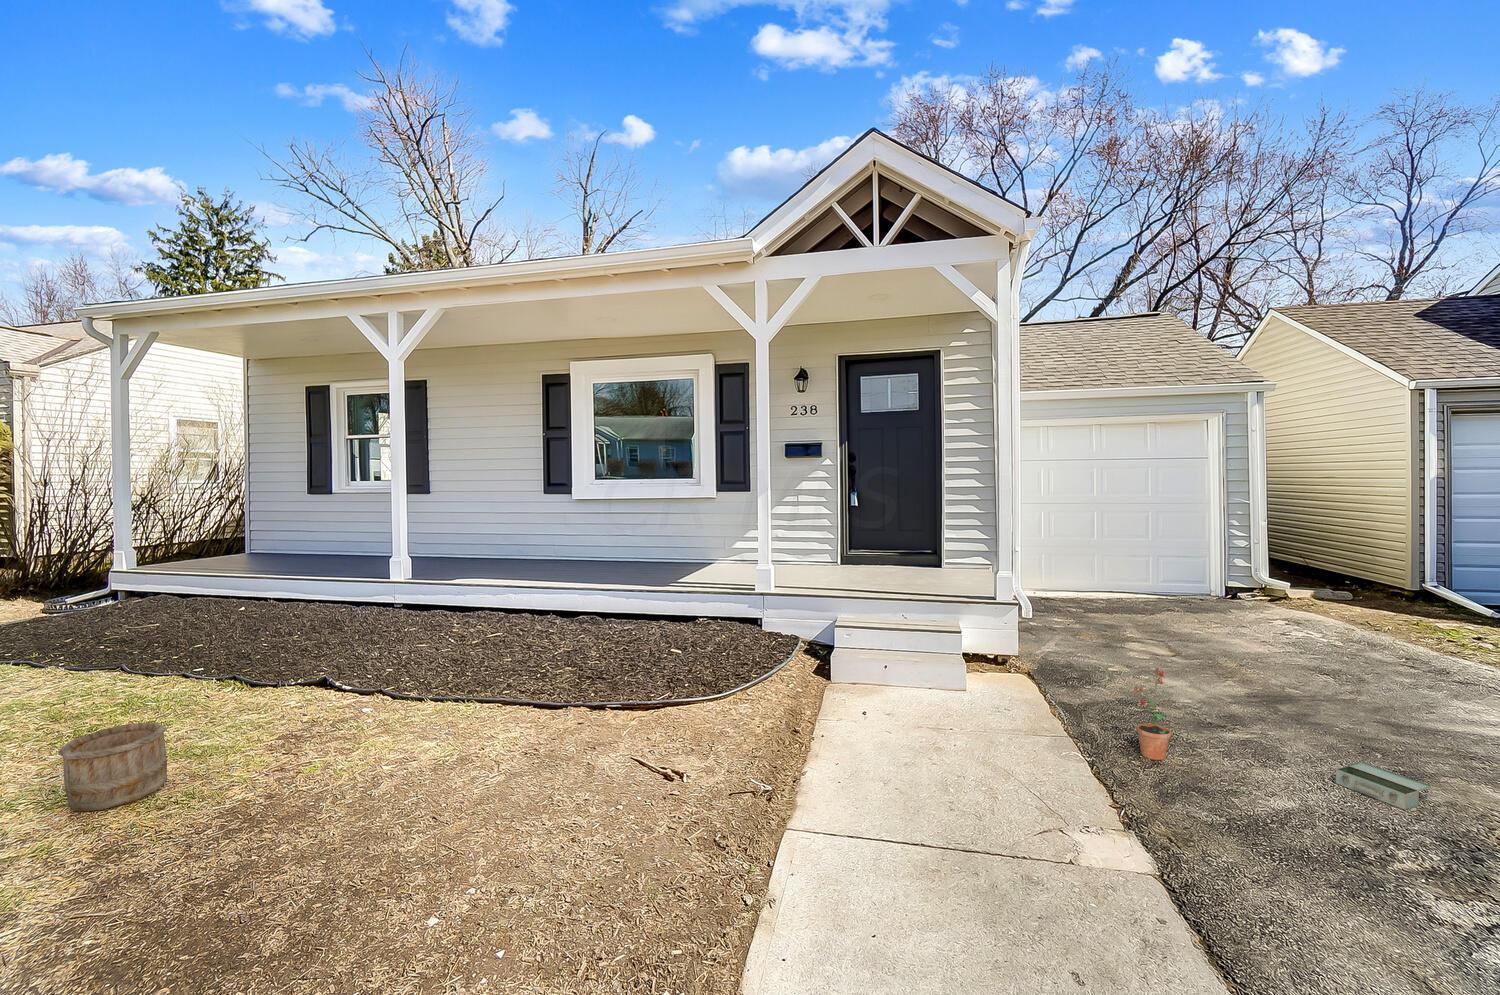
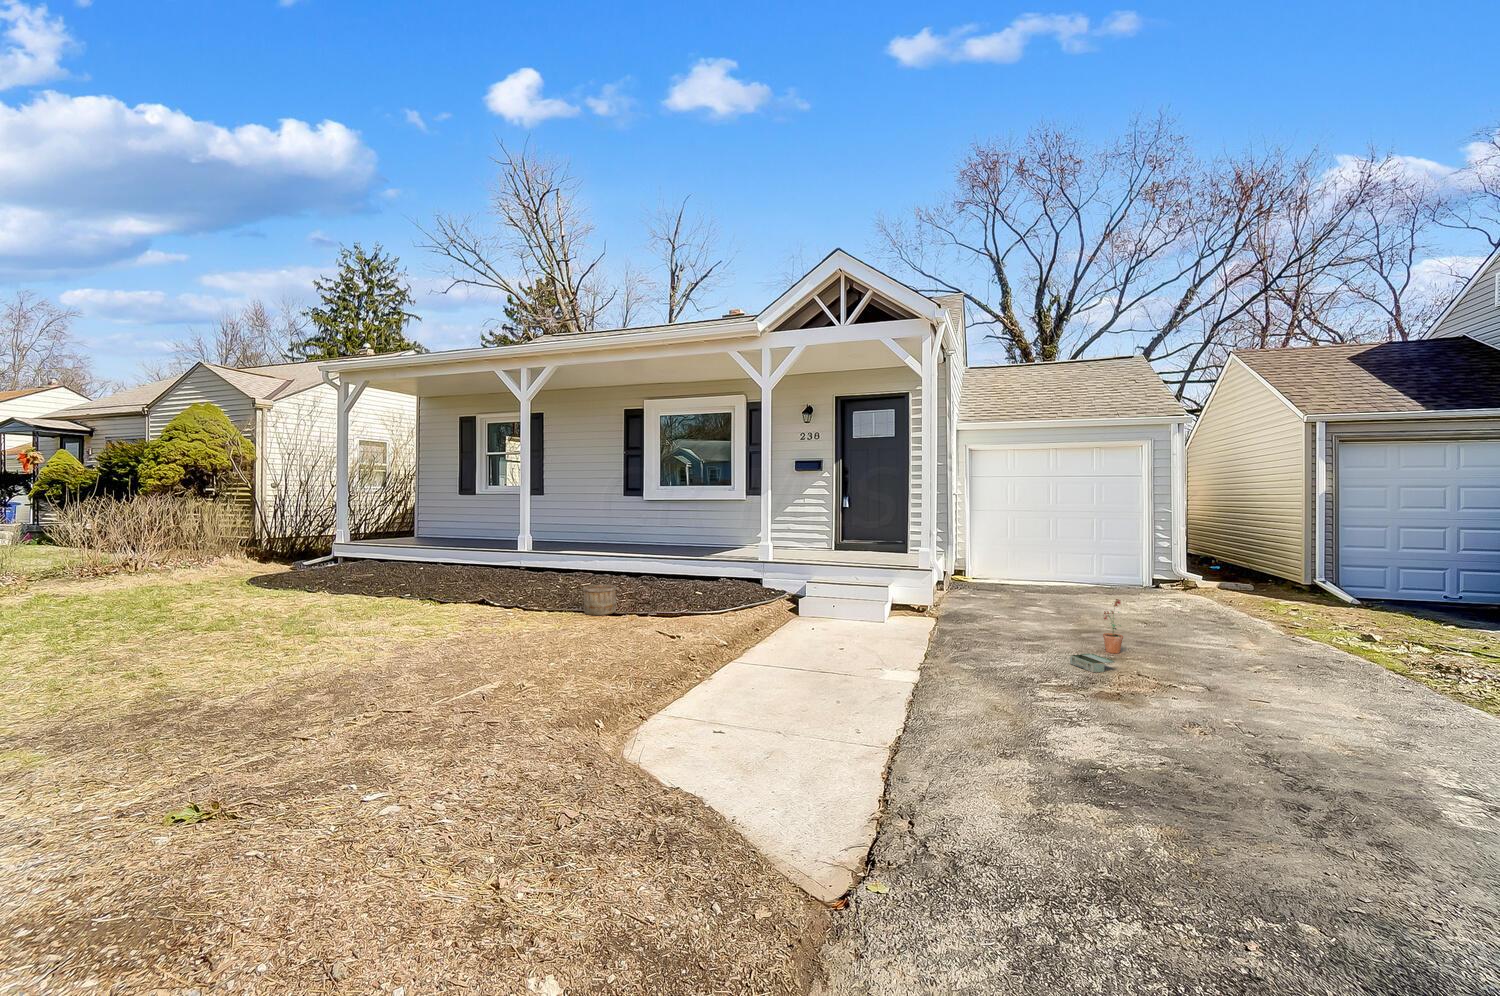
potted plant: present [1134,668,1171,760] -> present [1103,599,1123,653]
wooden bucket: present [58,723,167,812] -> present [583,584,617,615]

